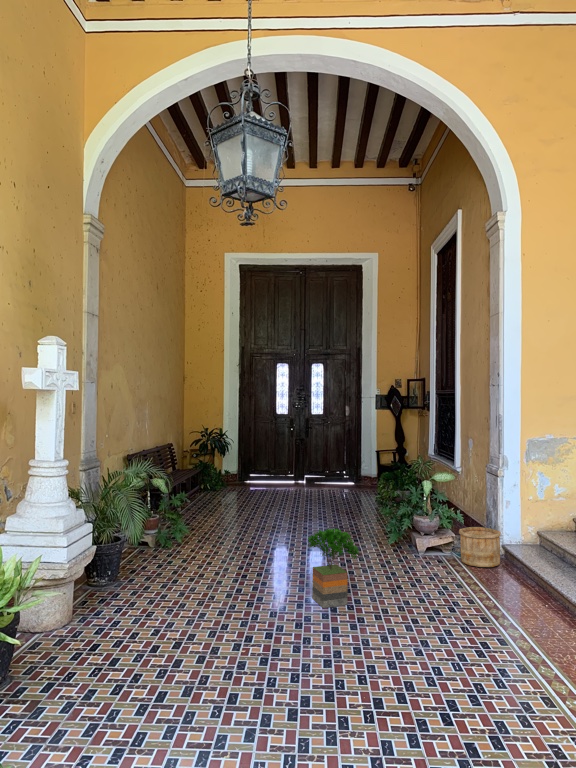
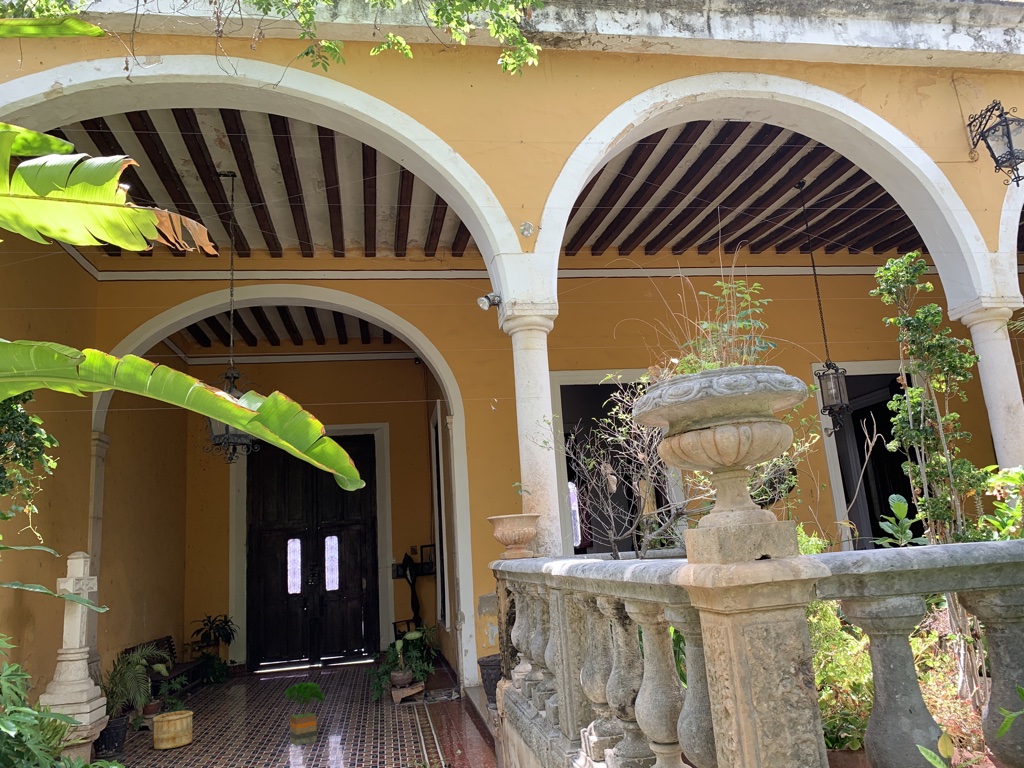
wooden bucket: present [459,527,501,567] -> present [153,711,193,749]

